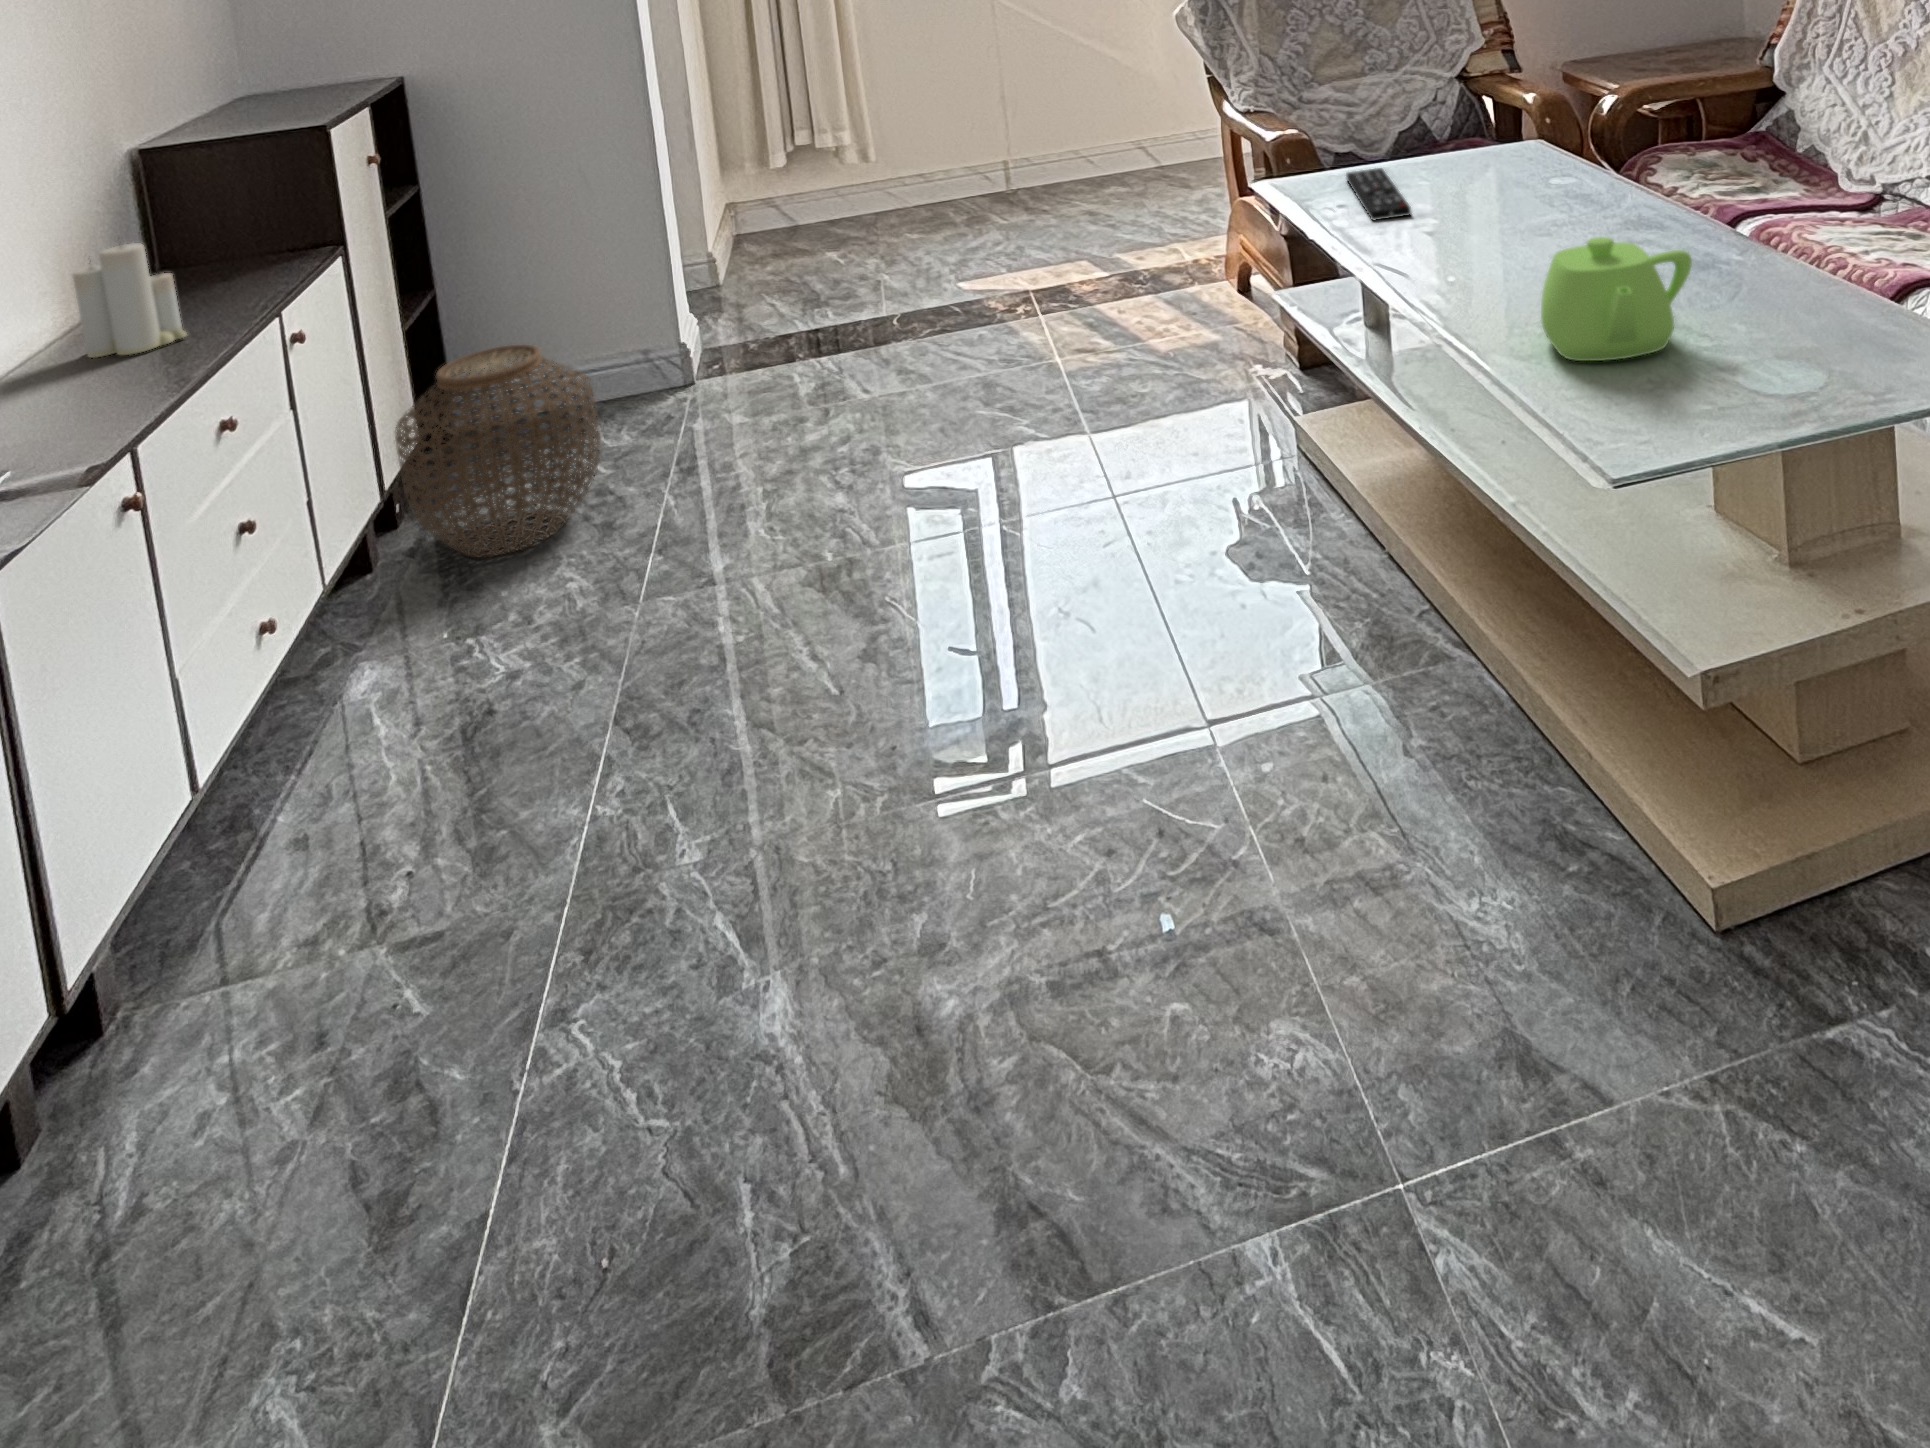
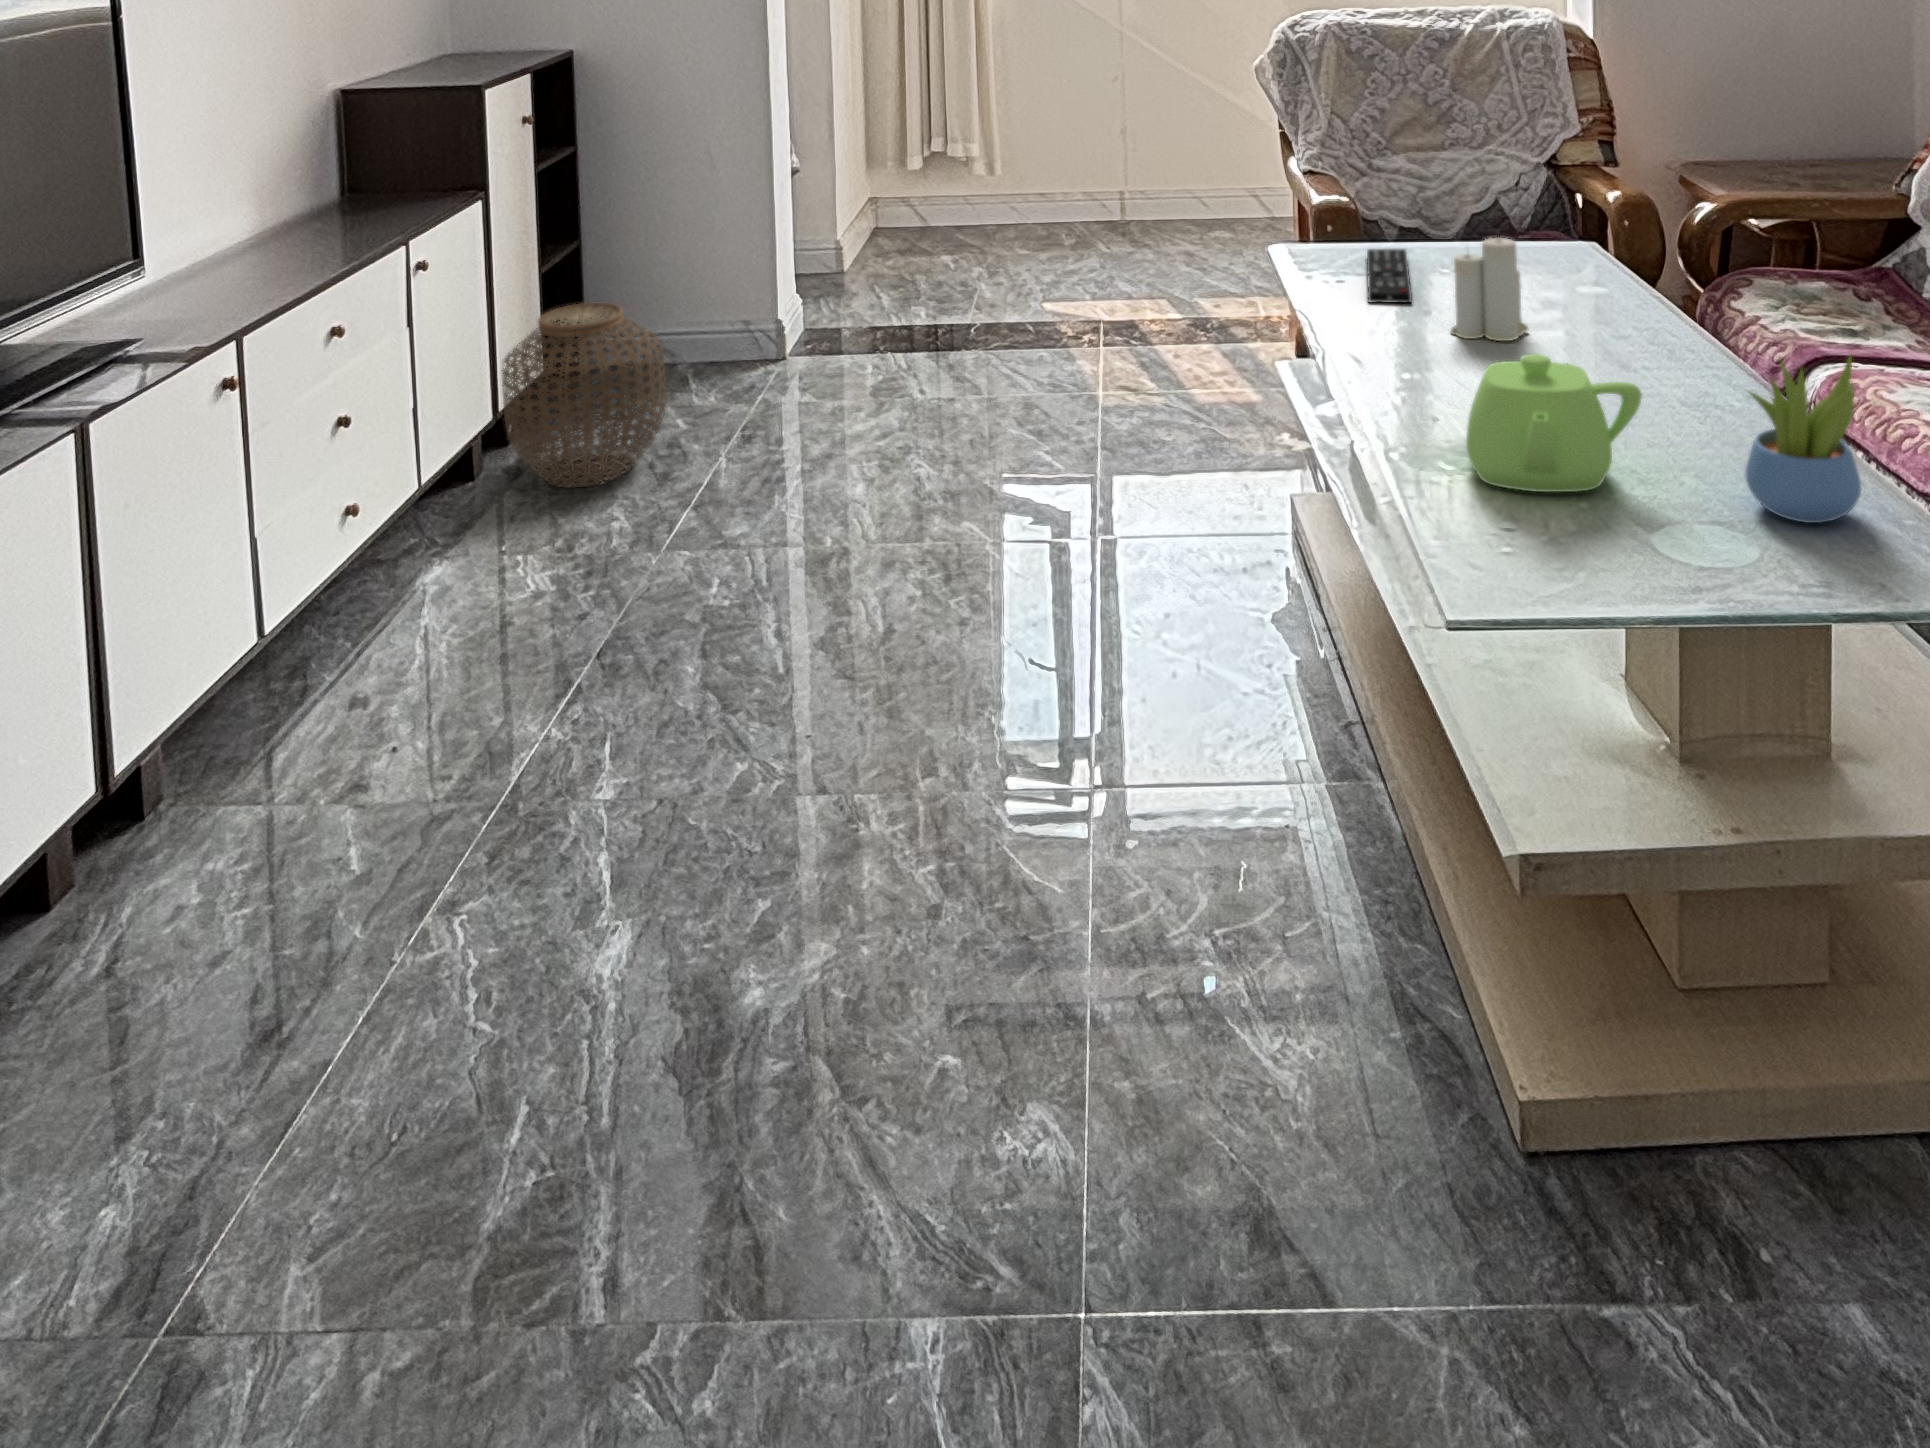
succulent plant: none [1782,193,1879,346] -> present [1745,355,1861,523]
candle: present [73,243,186,358] -> present [1451,238,1529,341]

